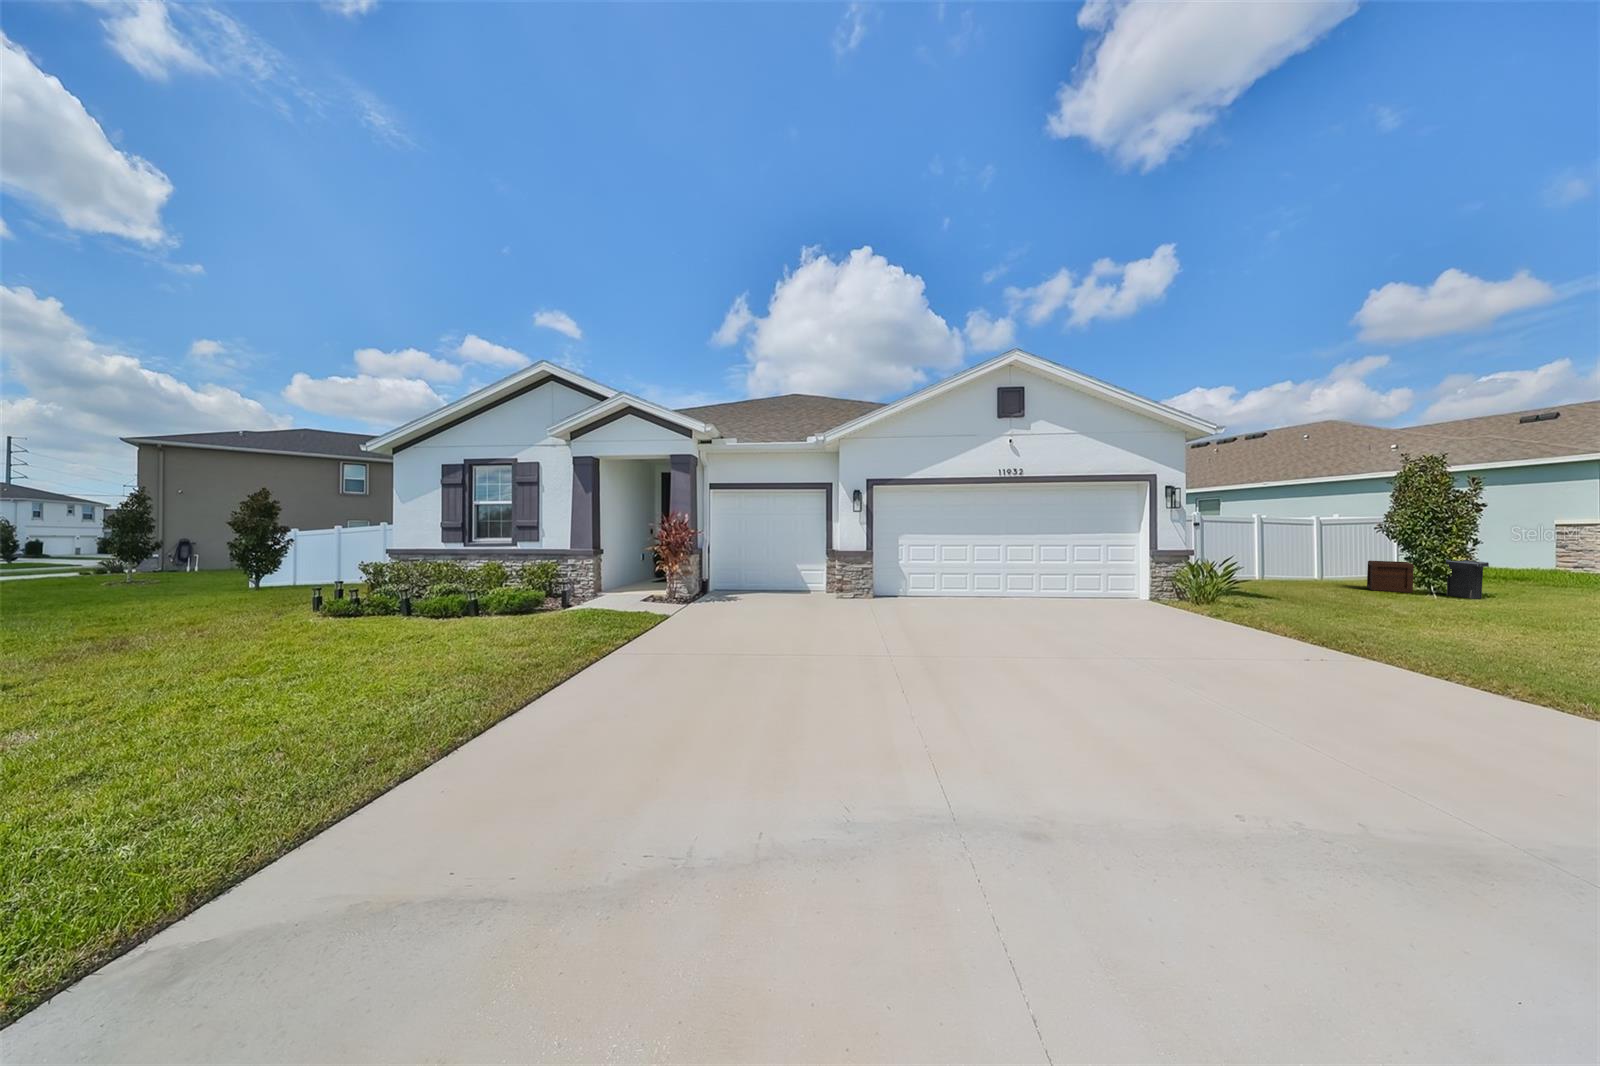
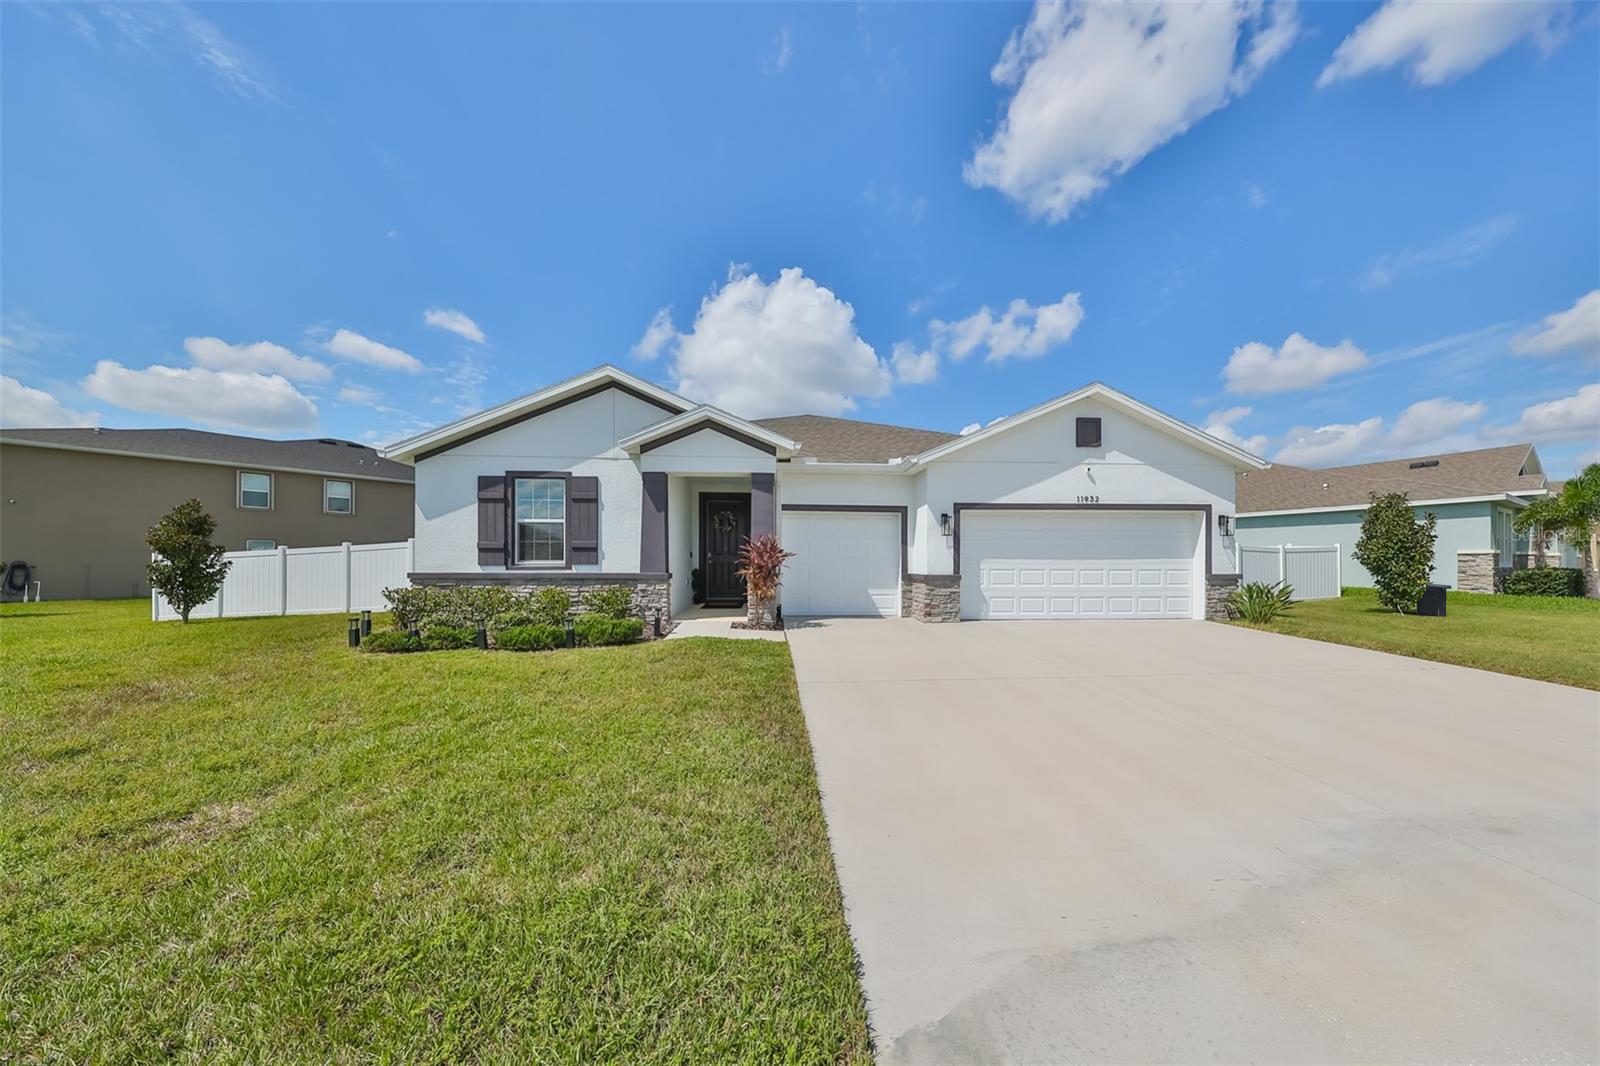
wooden crate: present [1367,561,1414,593] -> none [1347,584,1389,612]

